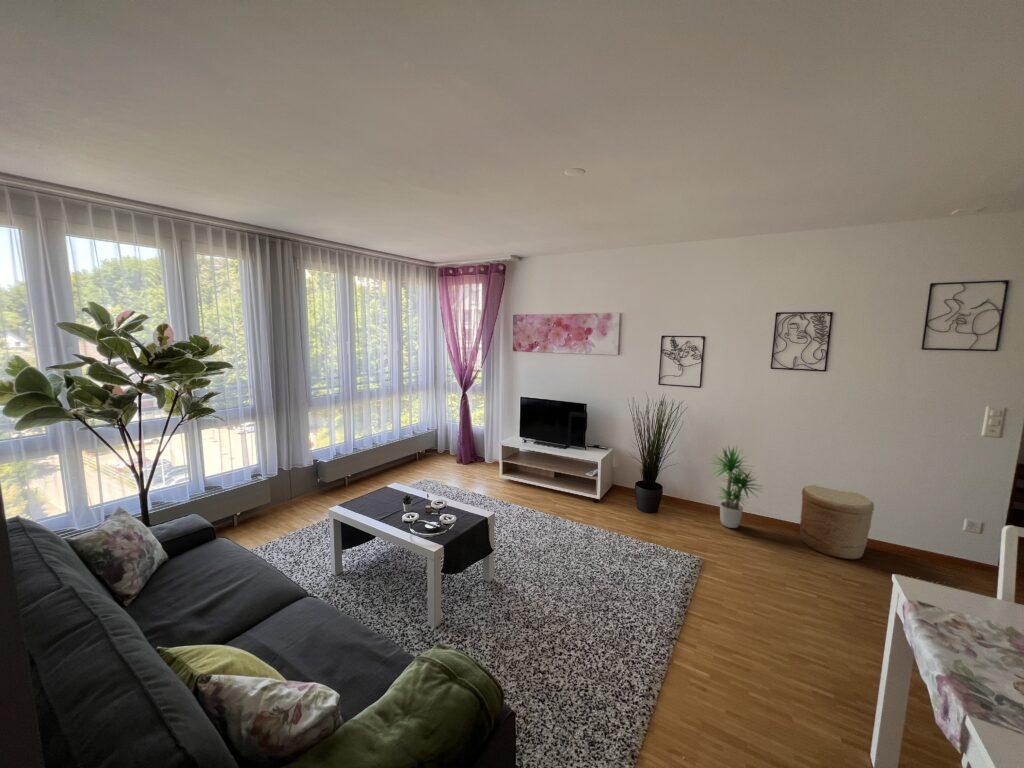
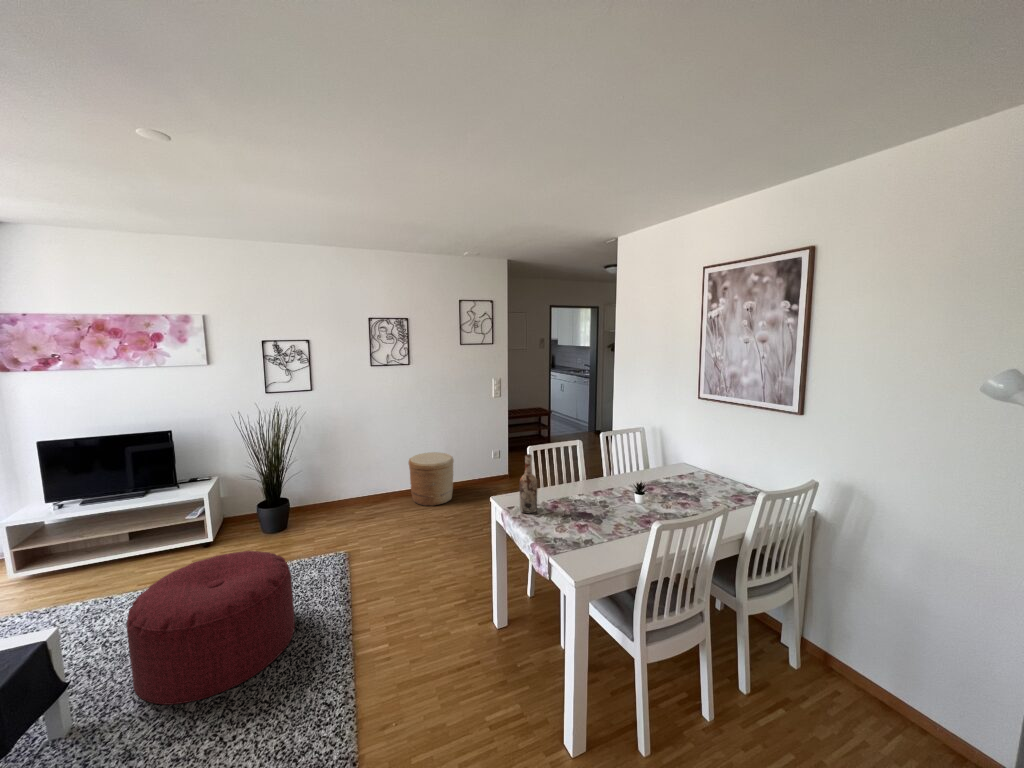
potted plant: present [714,447,756,528] -> none [330,438,383,515]
ottoman: none [523,507,636,619] -> present [126,551,295,705]
wine bottle: none [943,533,993,633] -> present [520,454,537,513]

